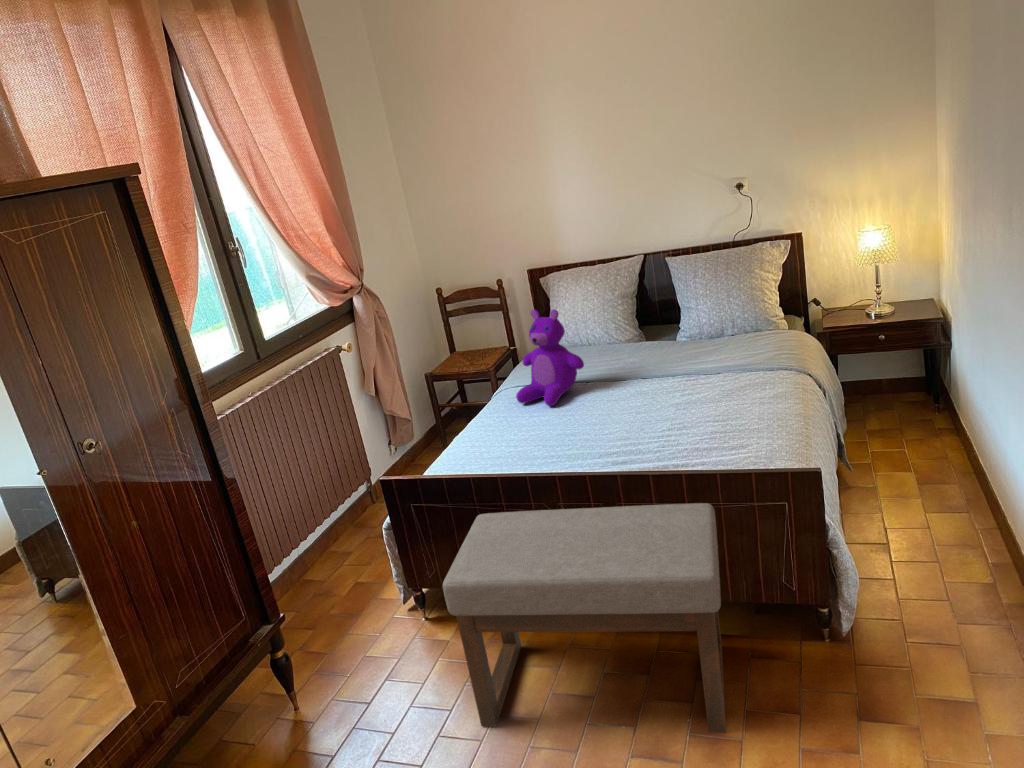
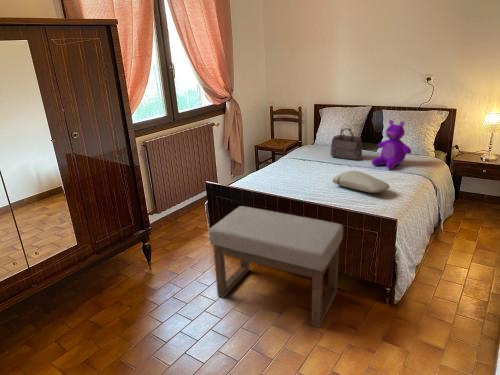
handbag: none [593,298,660,367] -> present [330,128,362,160]
teddy bear: present [516,309,584,406] -> present [372,120,411,169]
pillow: none [639,386,758,423] -> present [332,171,390,192]

